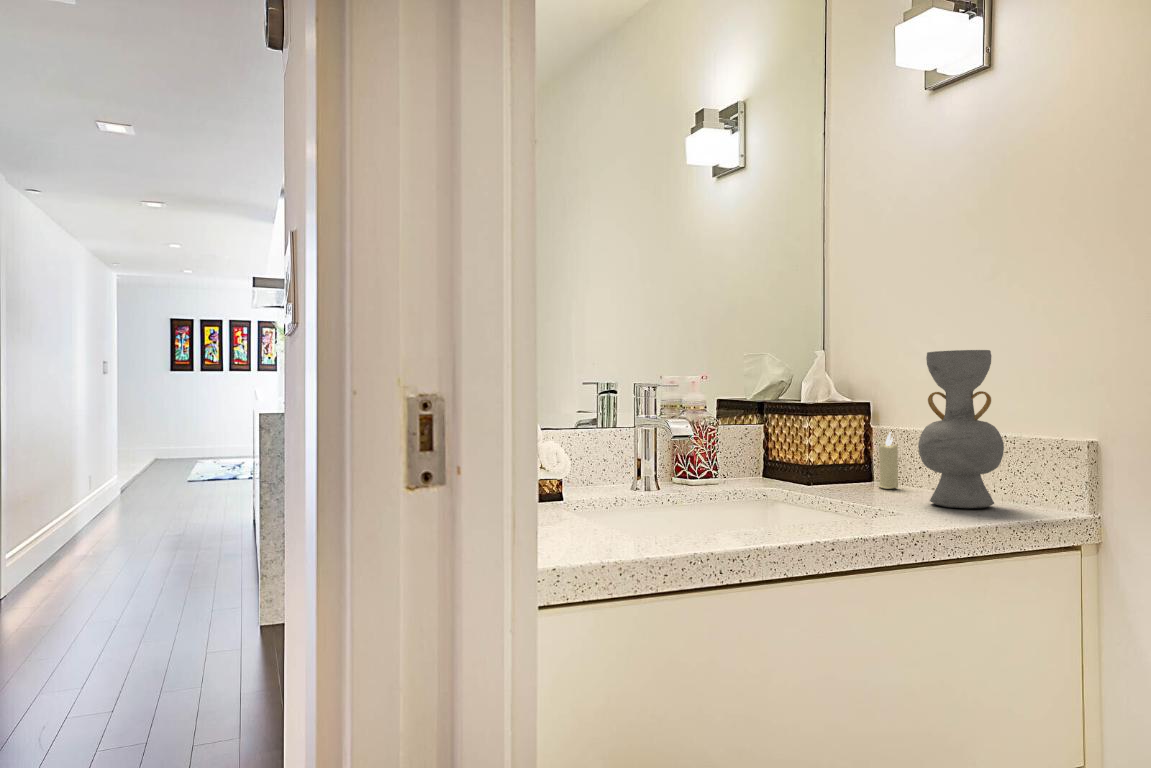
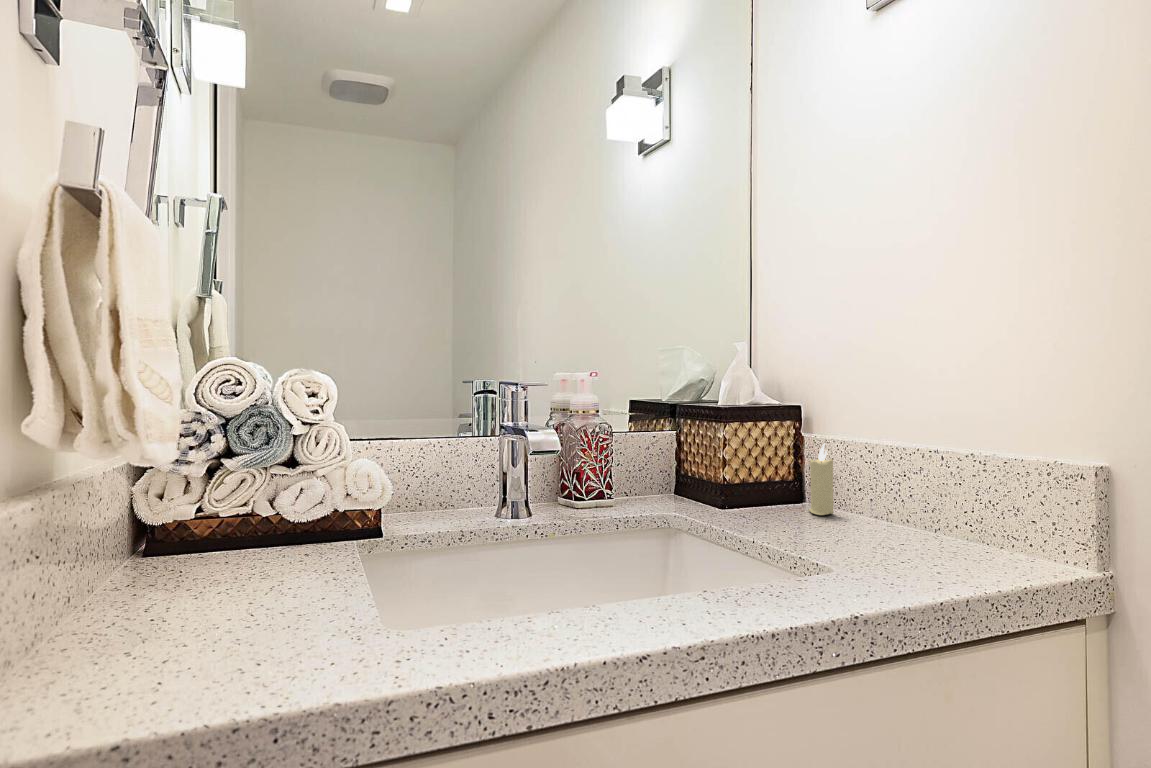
decorative vase: present [918,350,1004,508] -> none [855,338,972,557]

